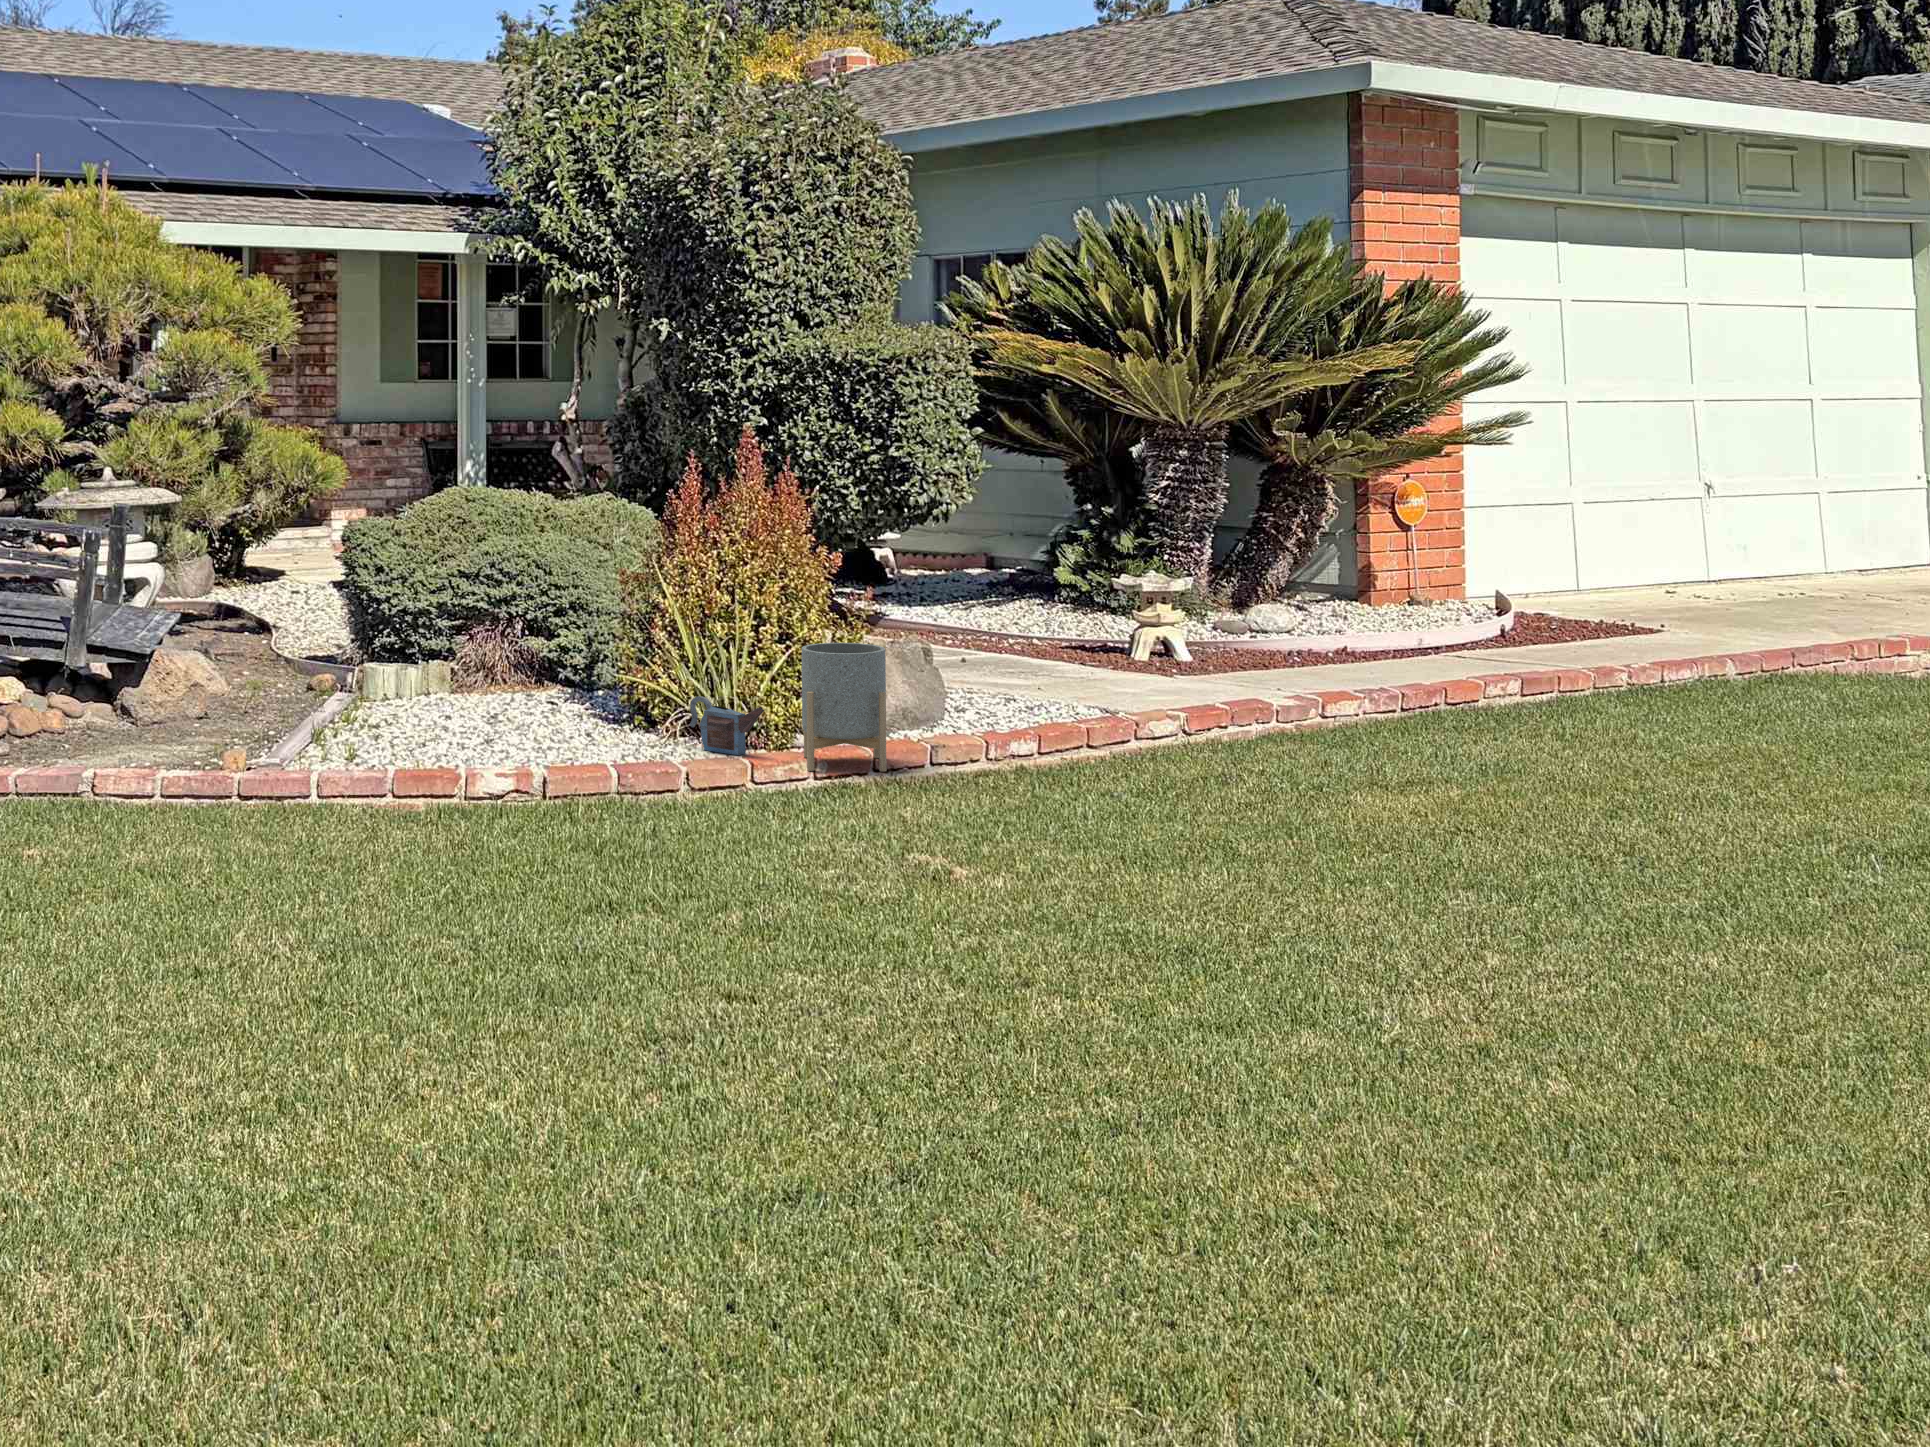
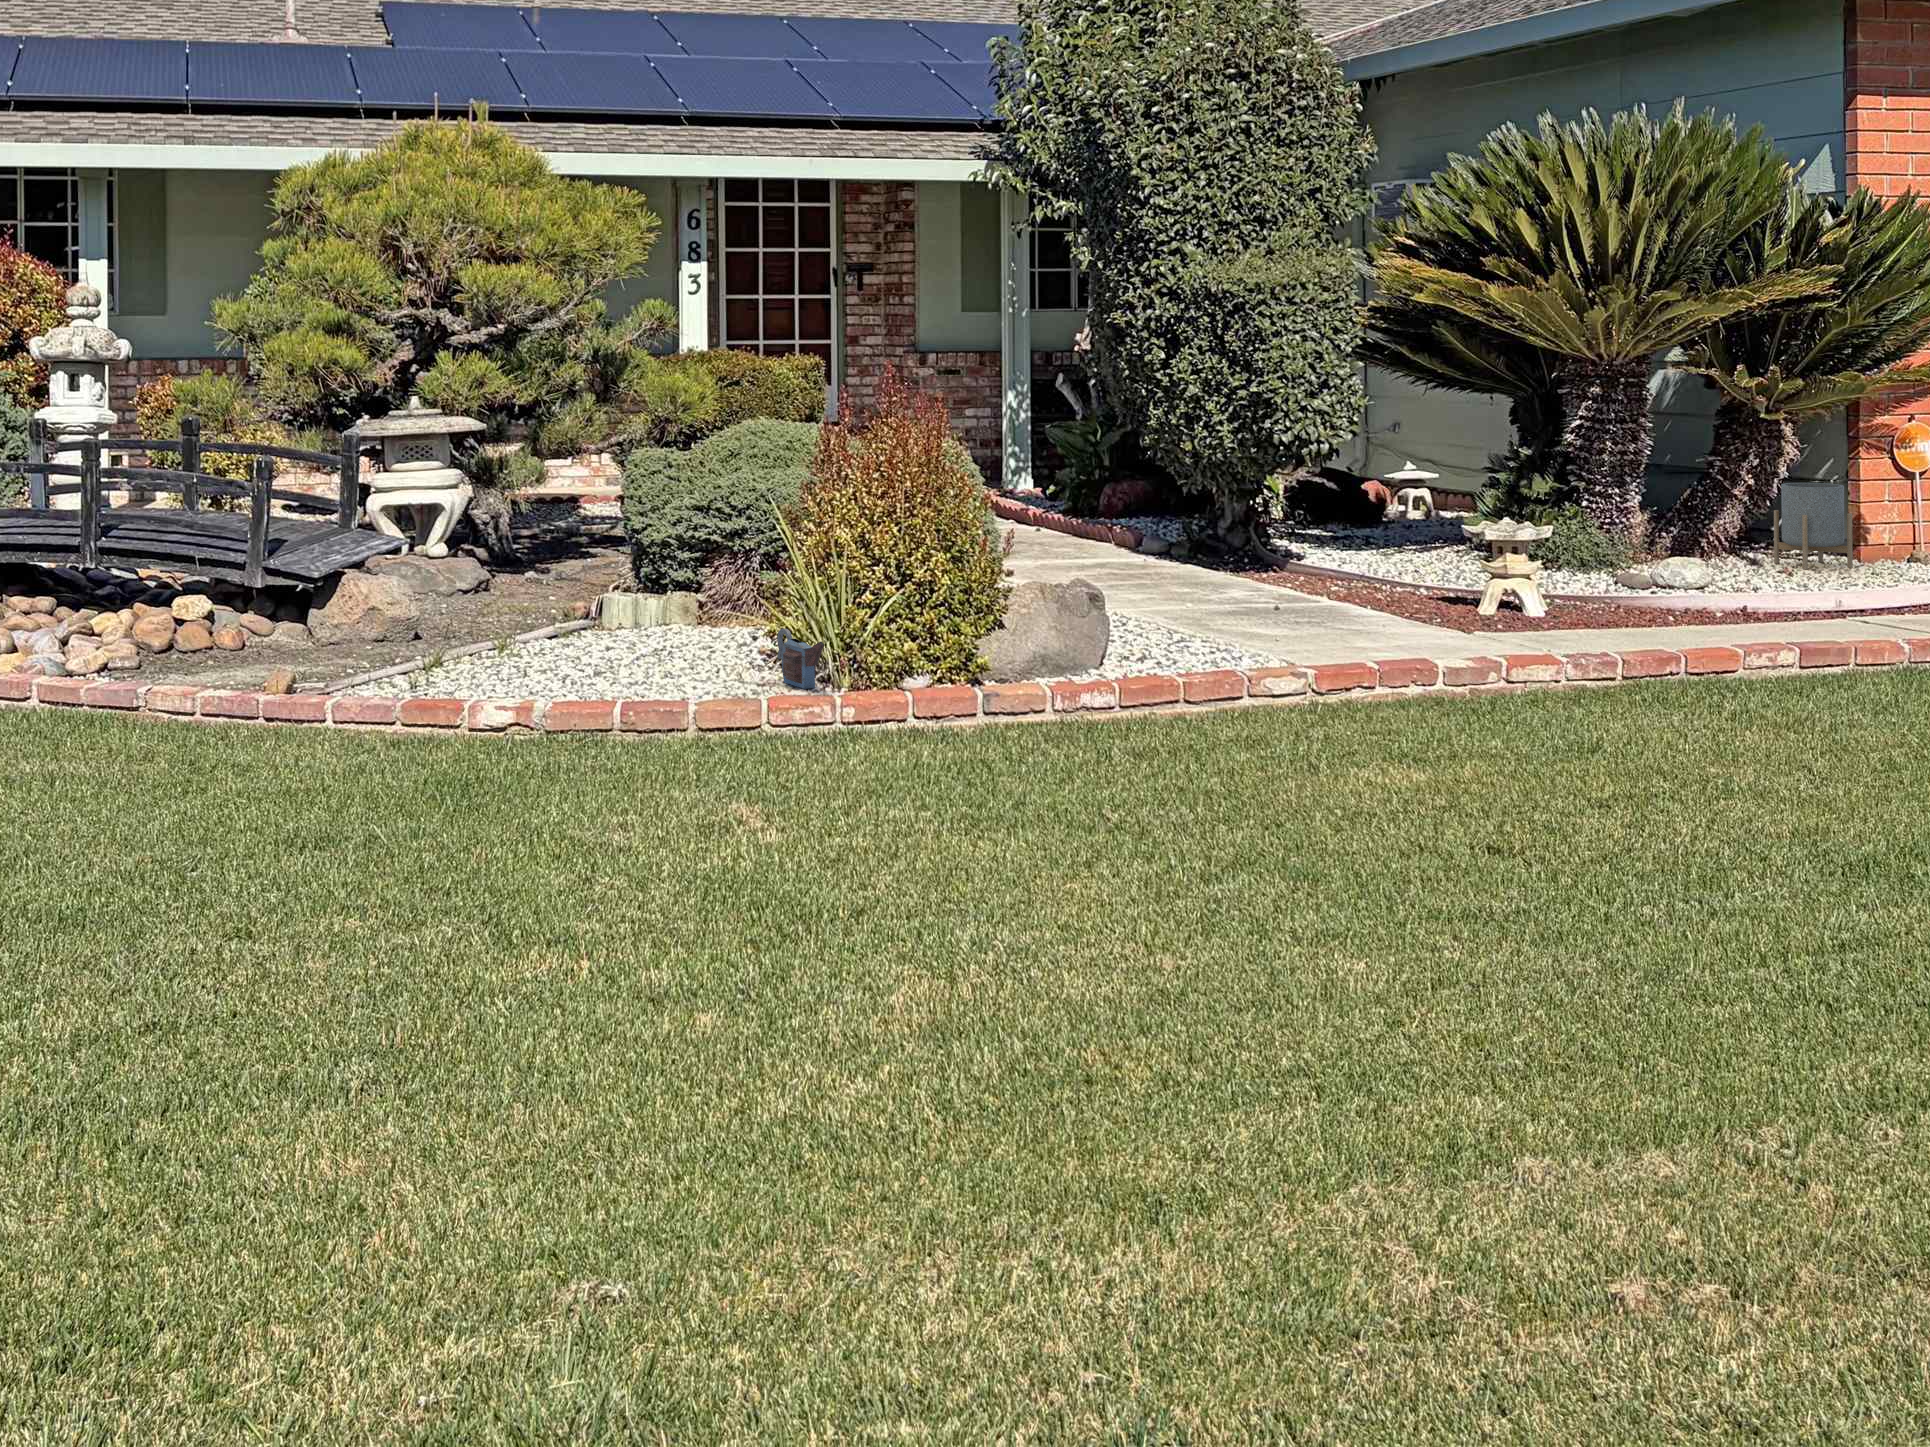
planter: present [802,643,887,772] -> present [1774,483,1853,569]

